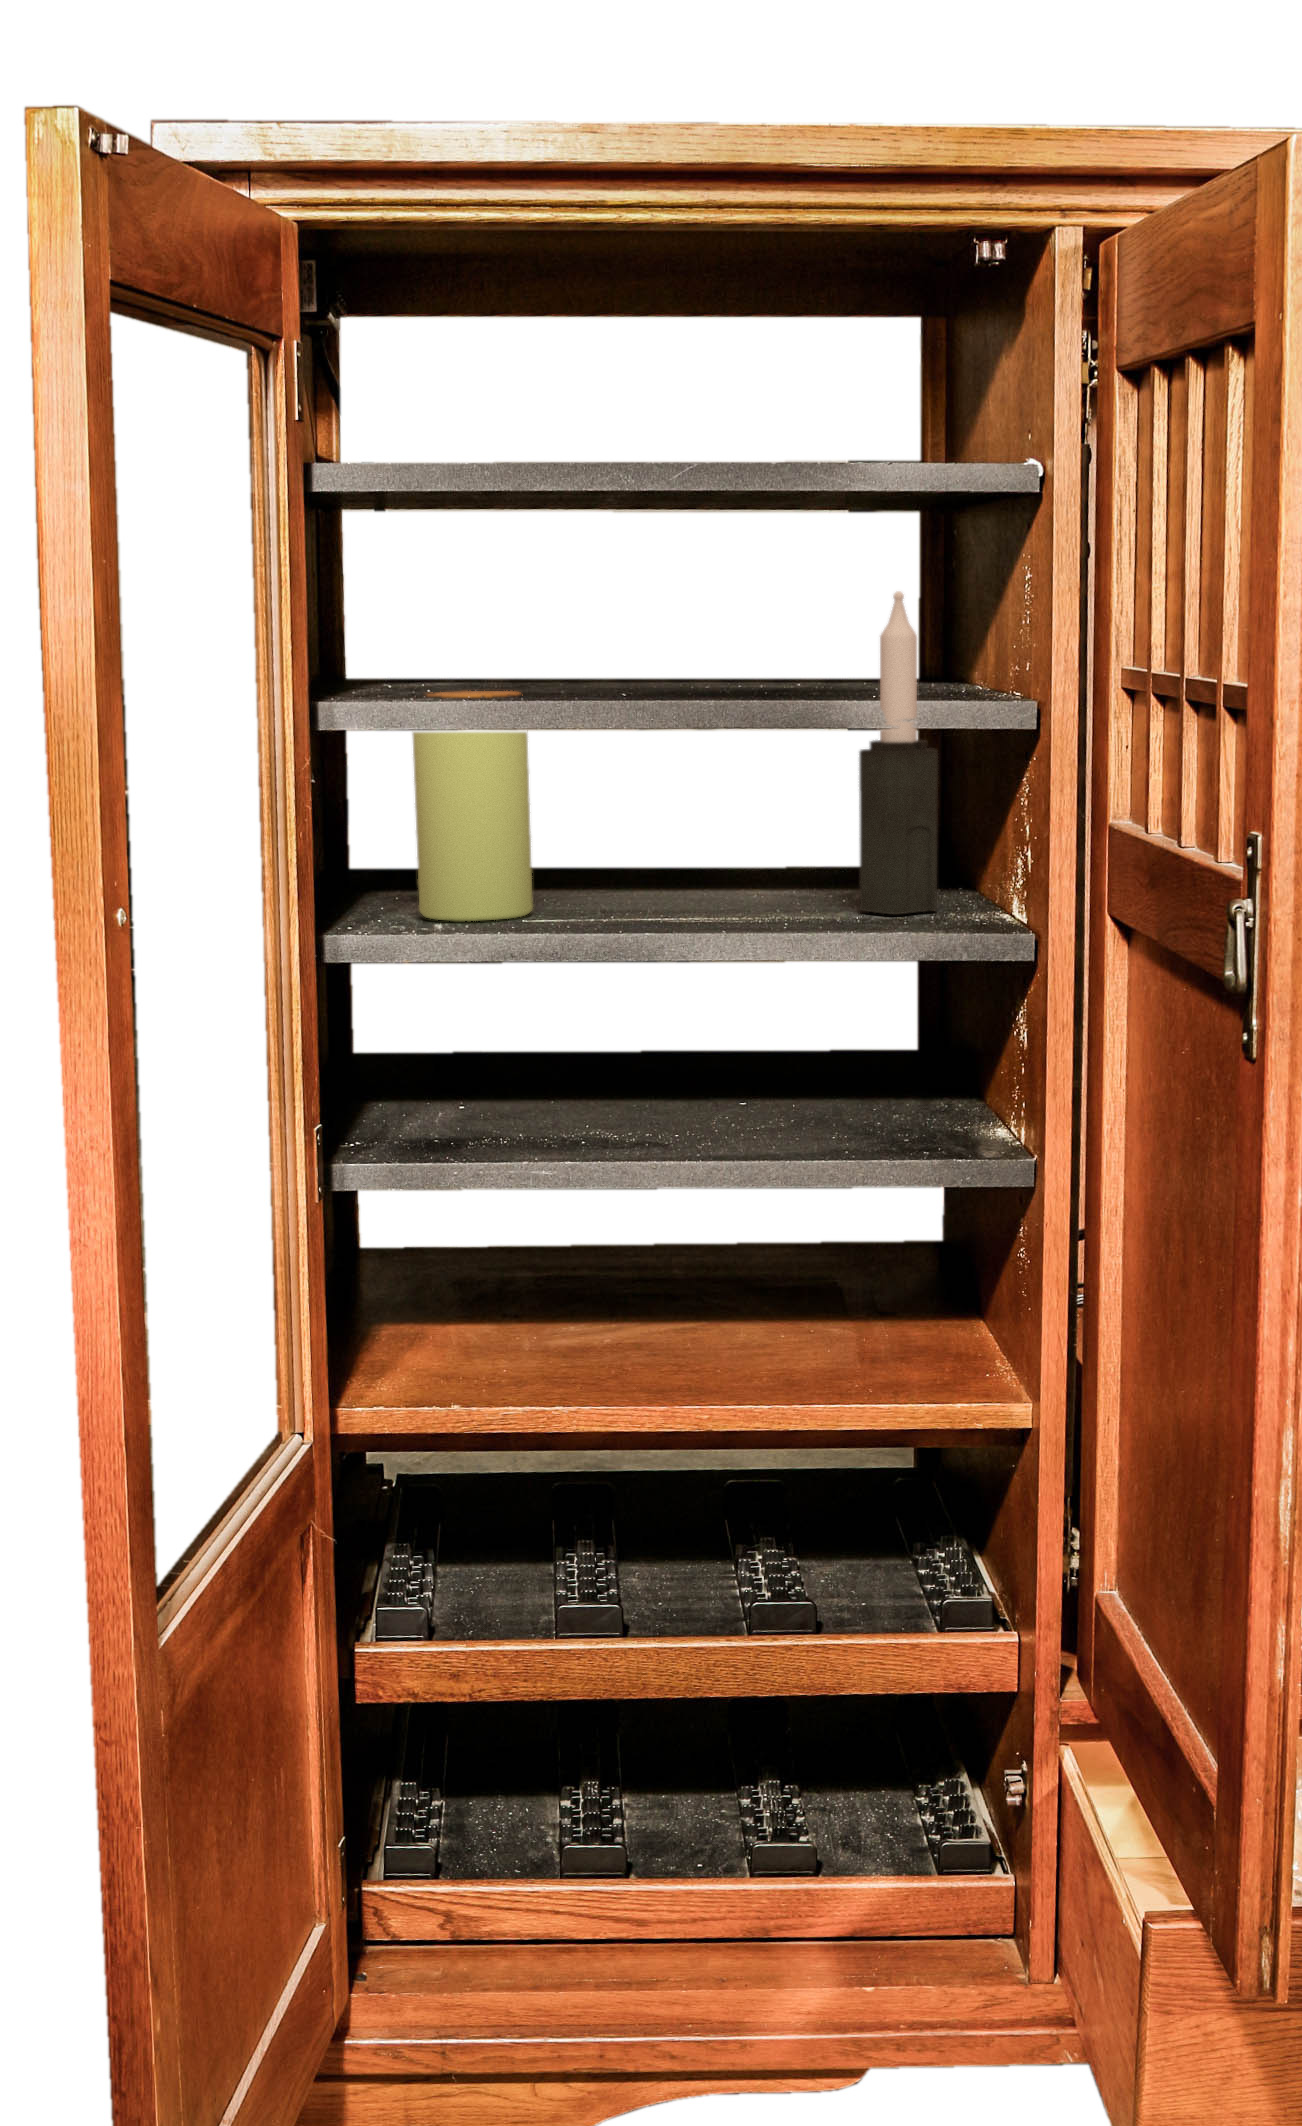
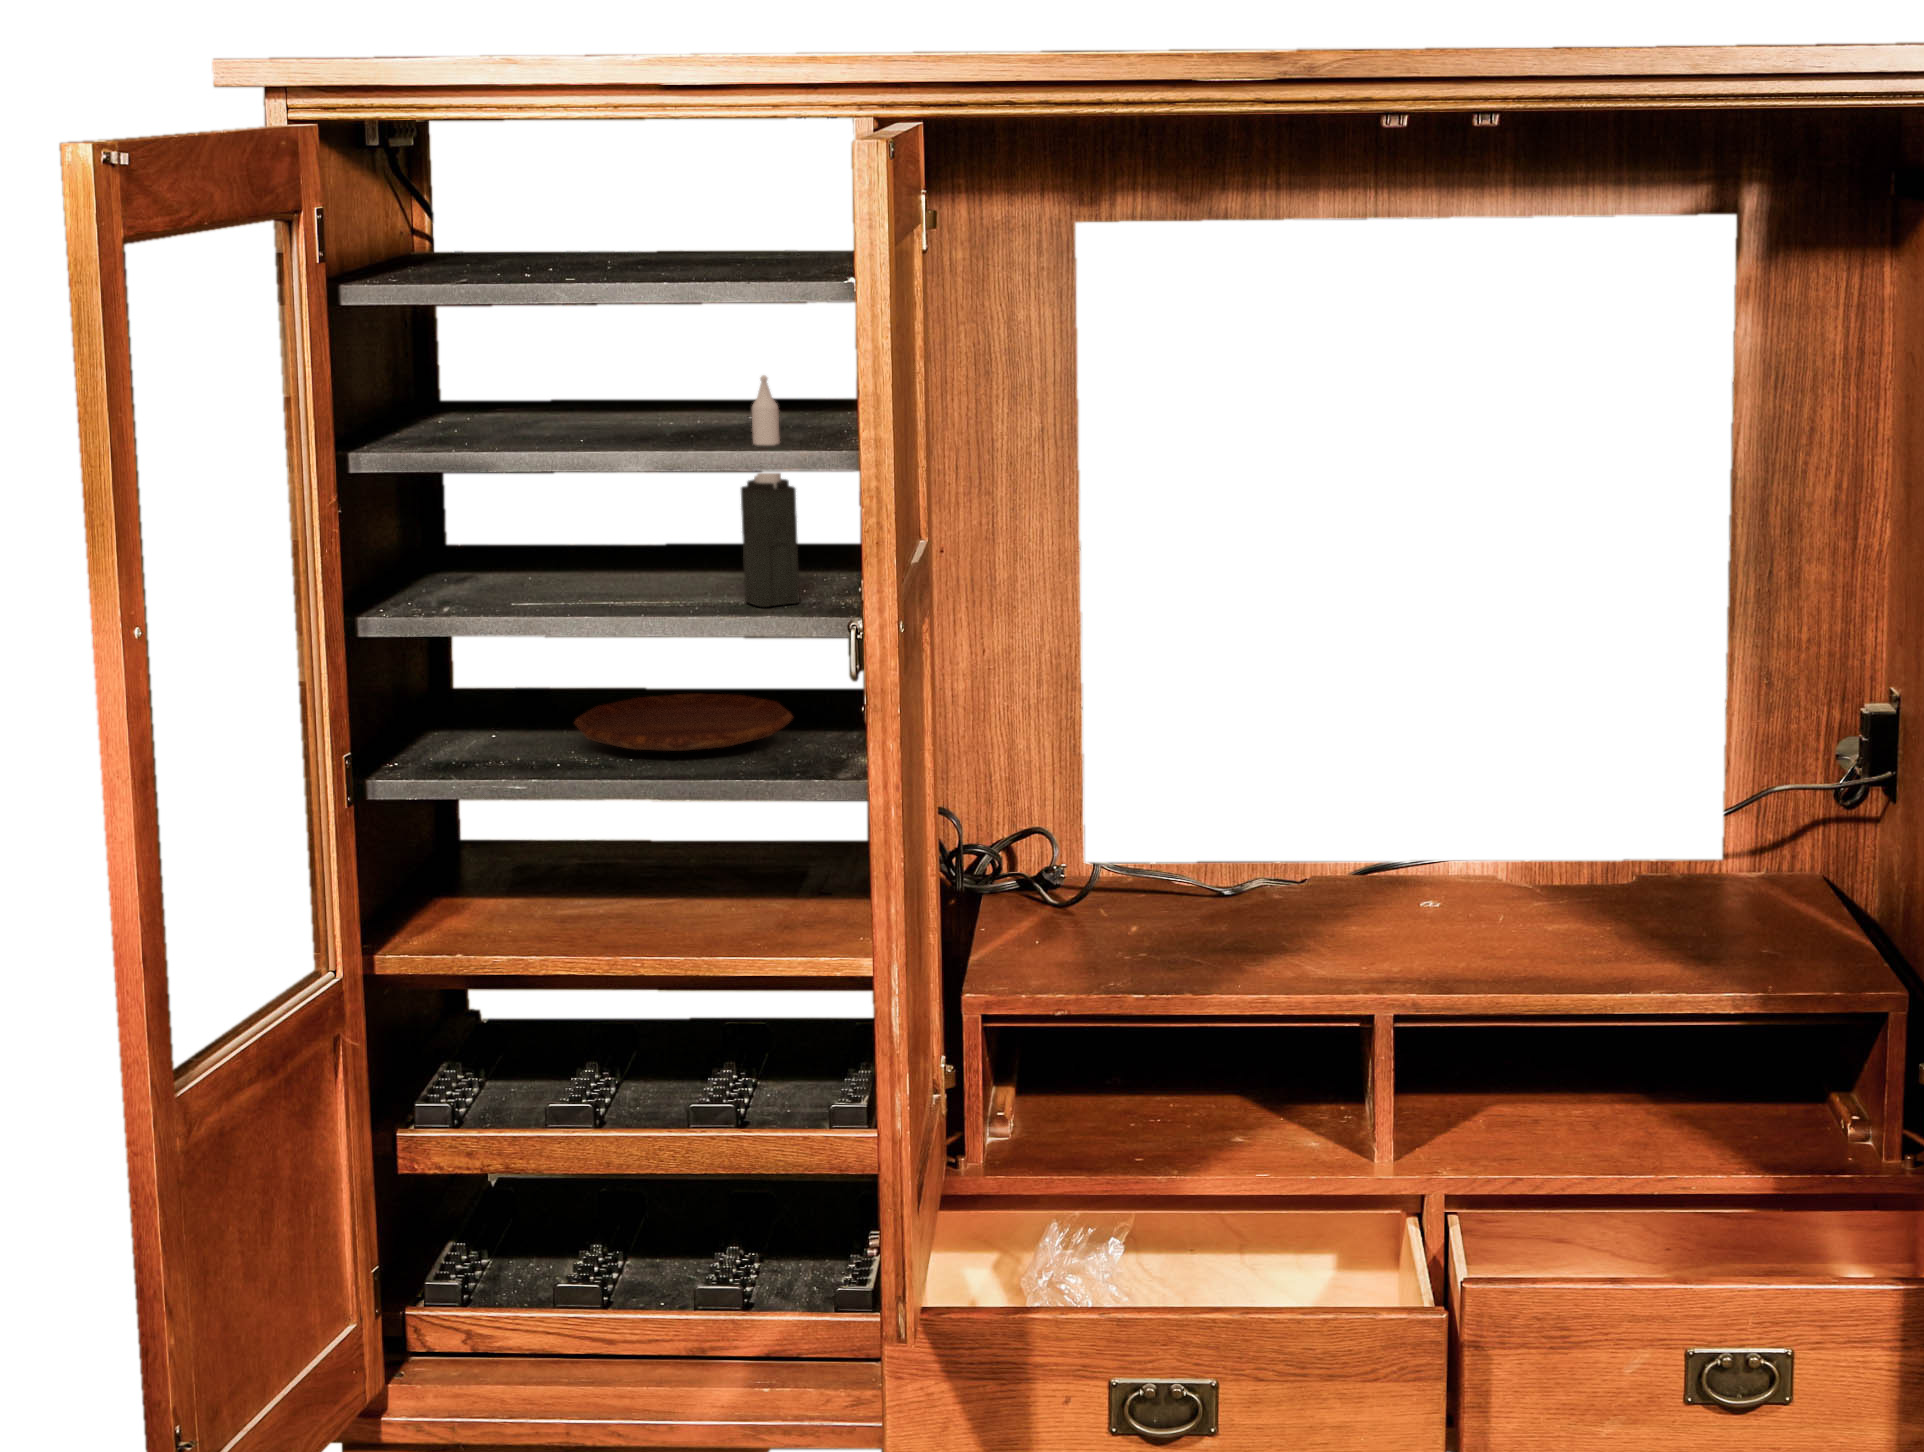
jar: present [413,691,533,921] -> none [432,433,523,603]
tray: none [587,1052,877,1119] -> present [574,693,793,751]

